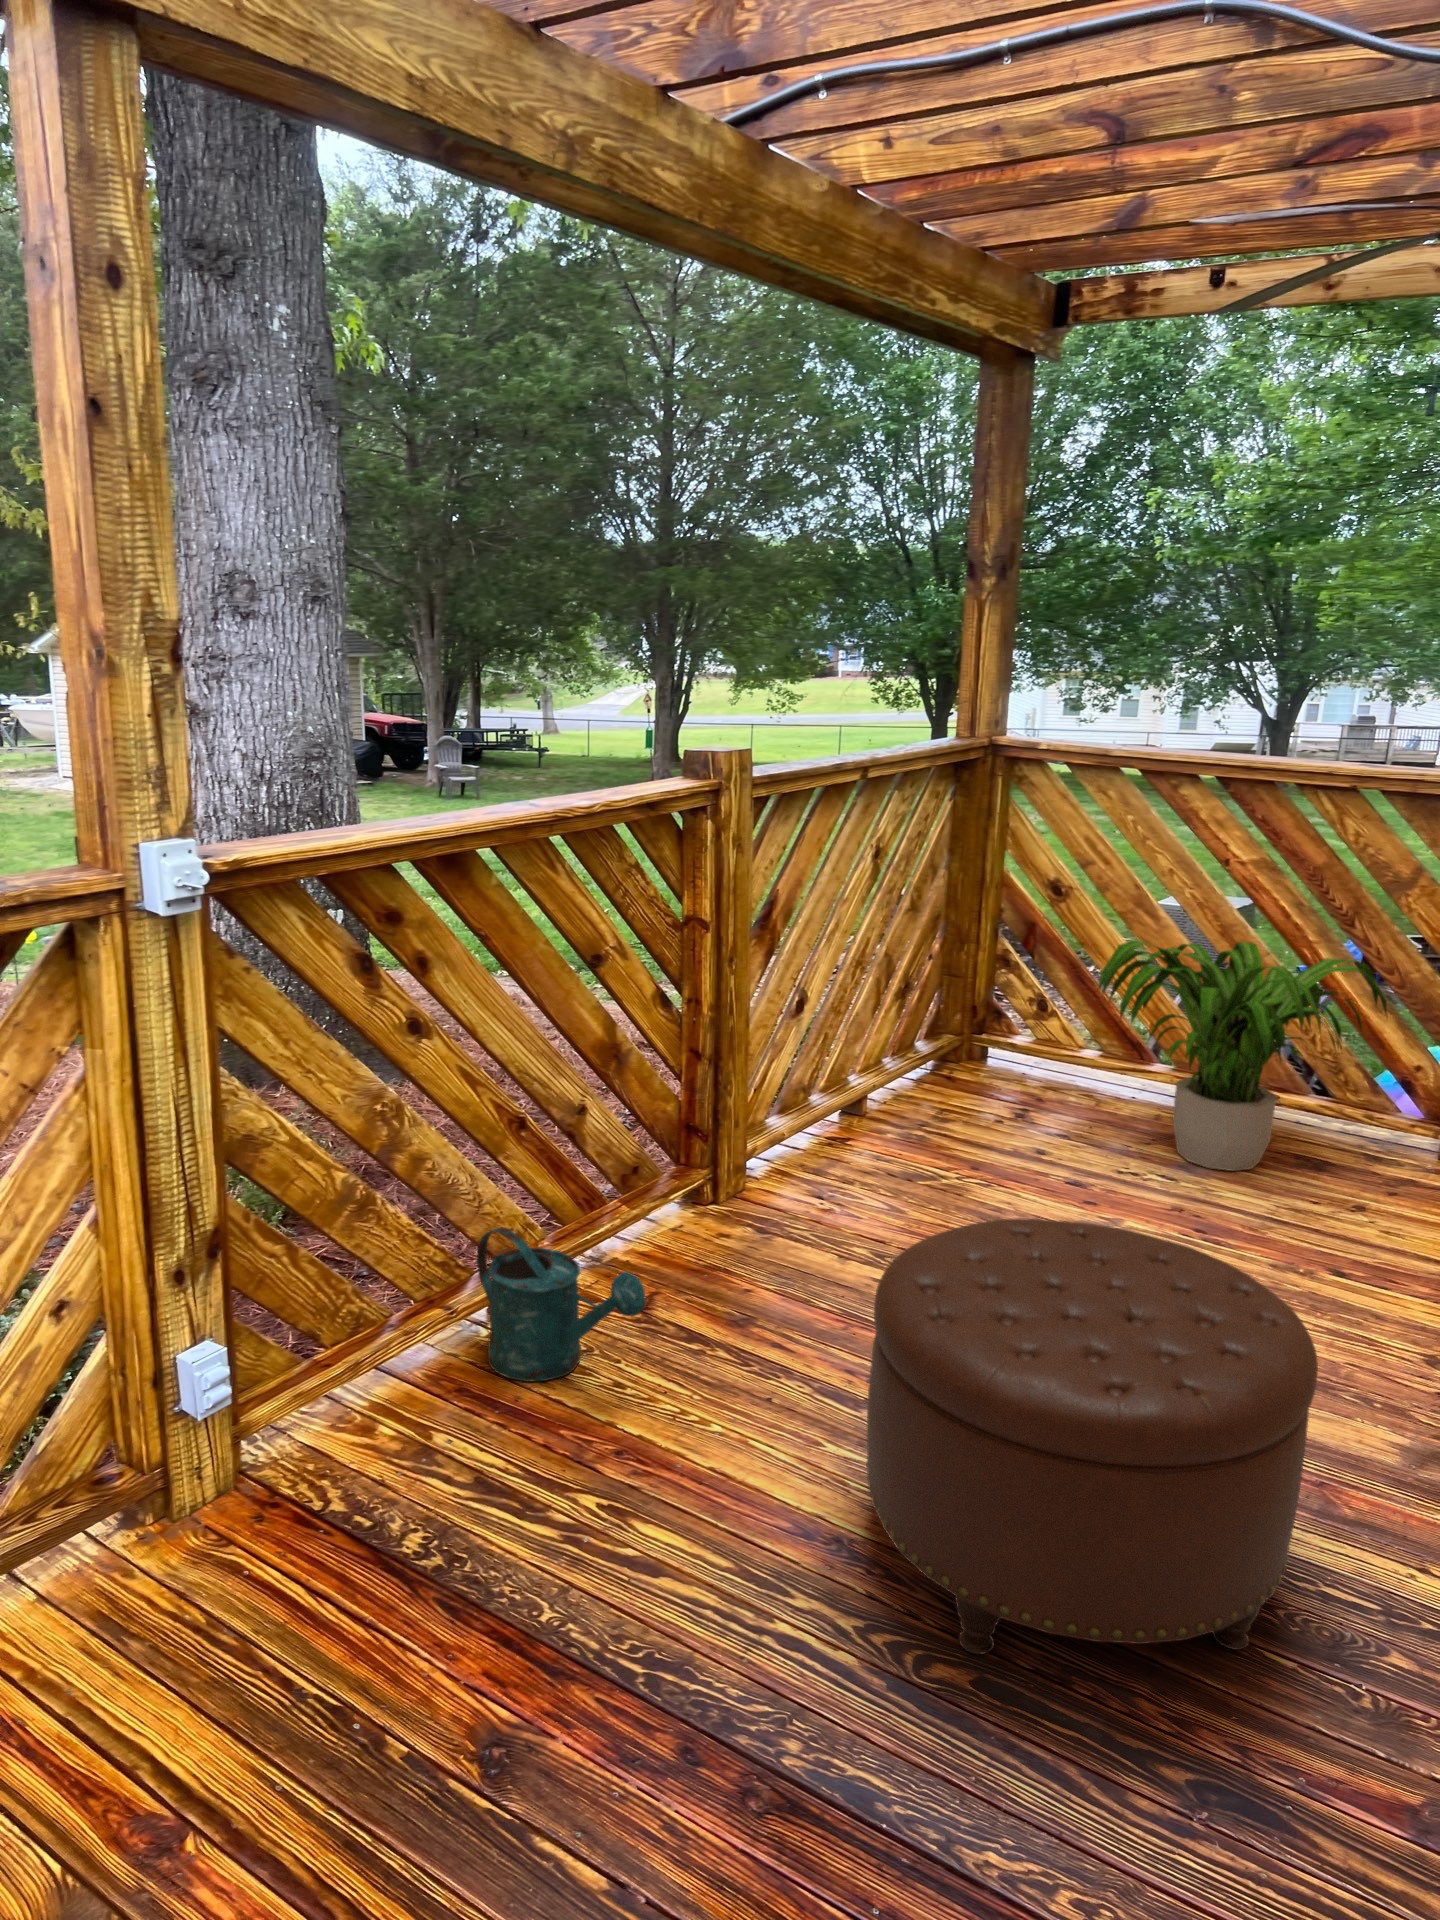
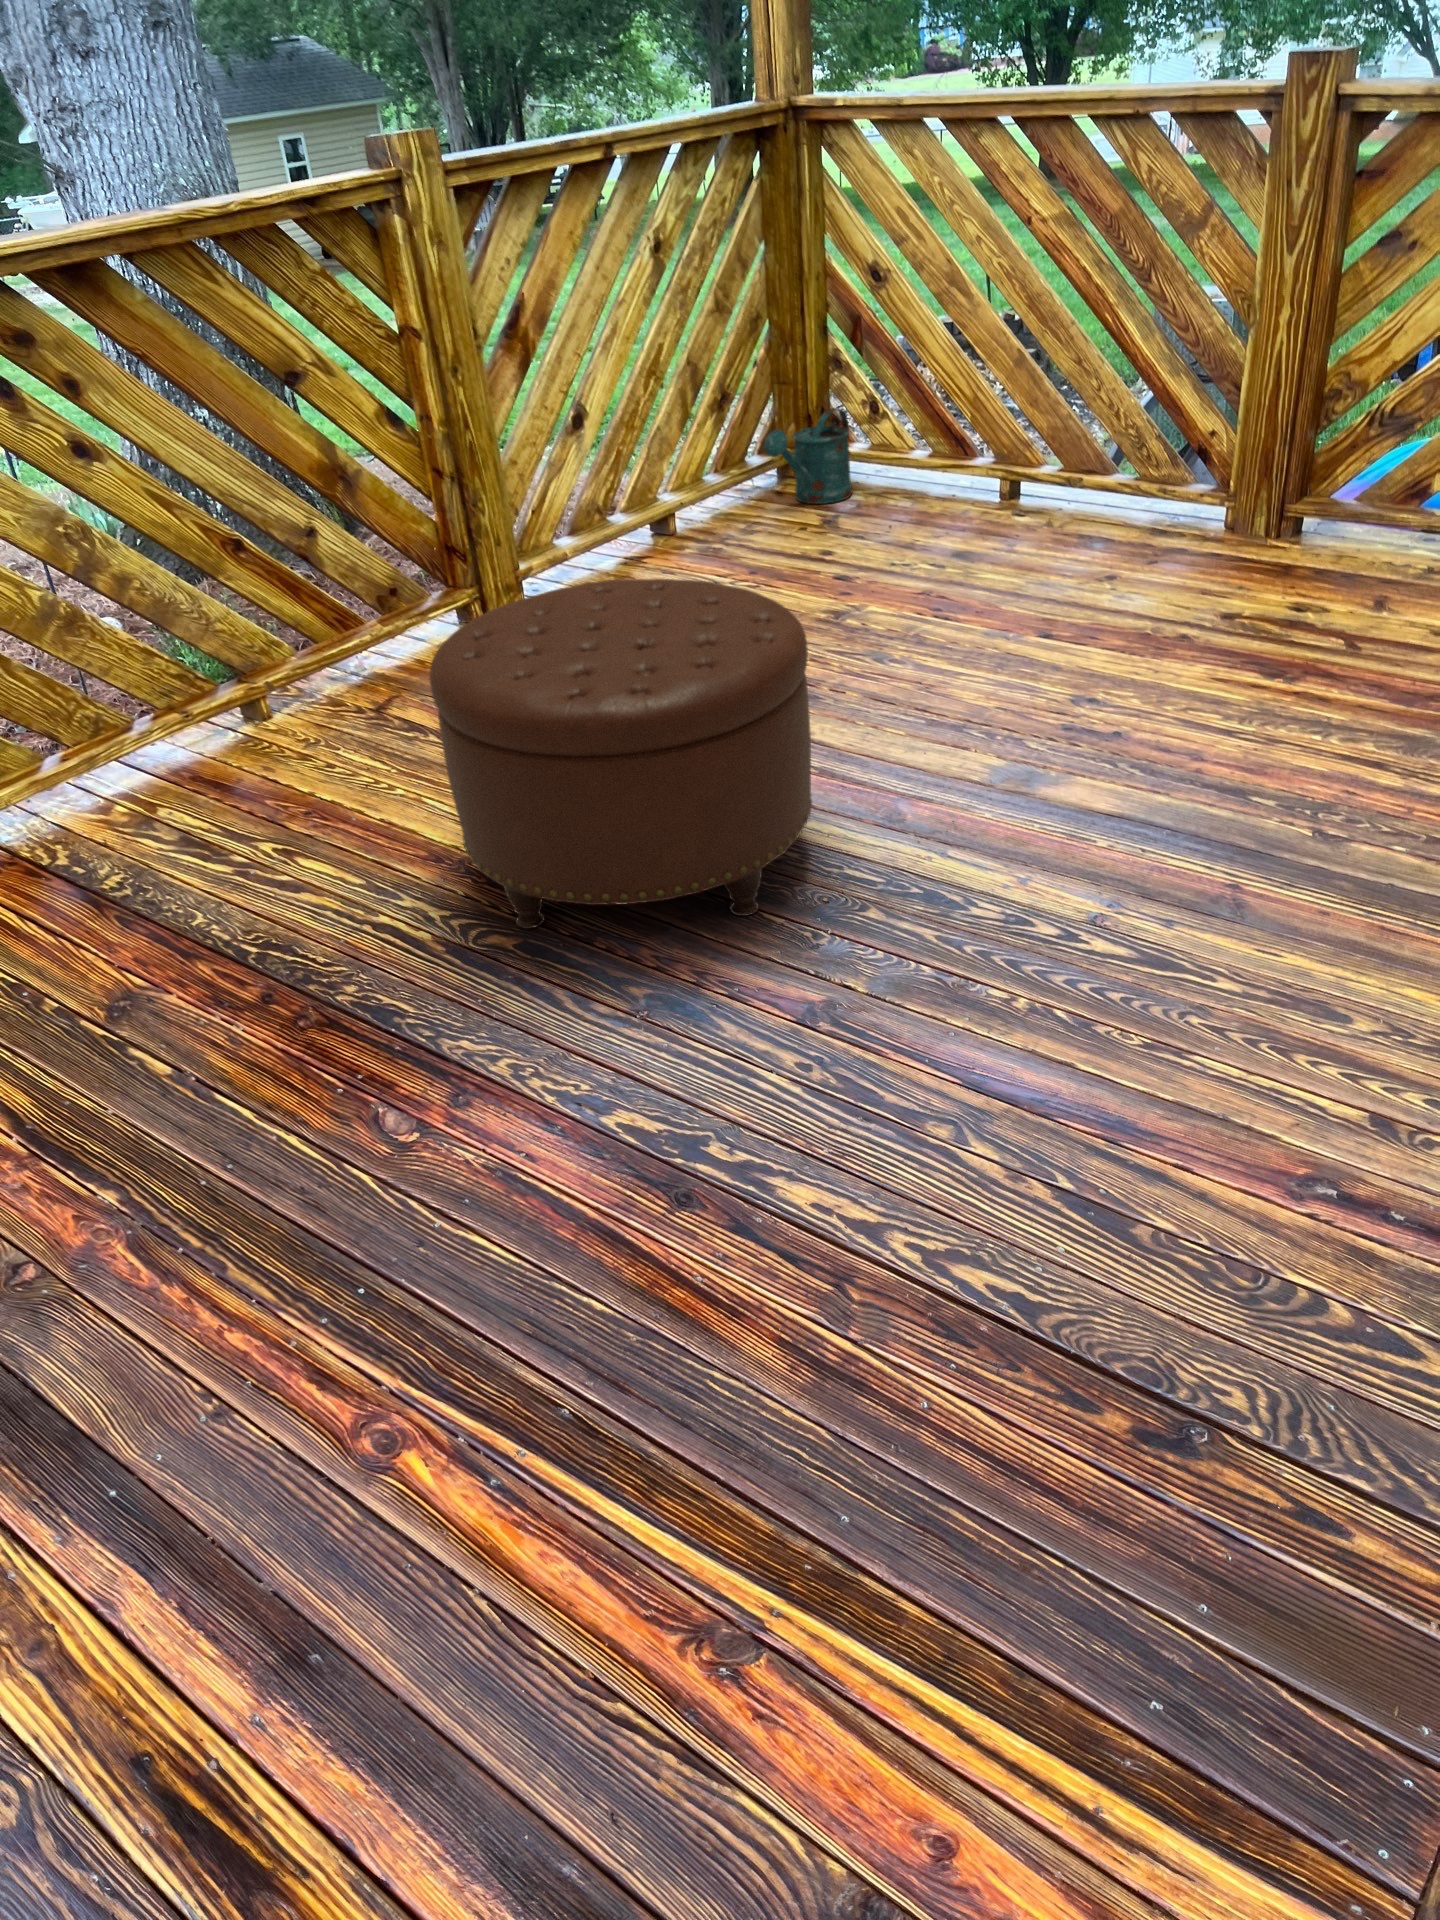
potted plant: present [1097,941,1388,1171] -> none [867,310,1161,556]
watering can: present [477,1227,646,1382] -> present [764,408,852,504]

